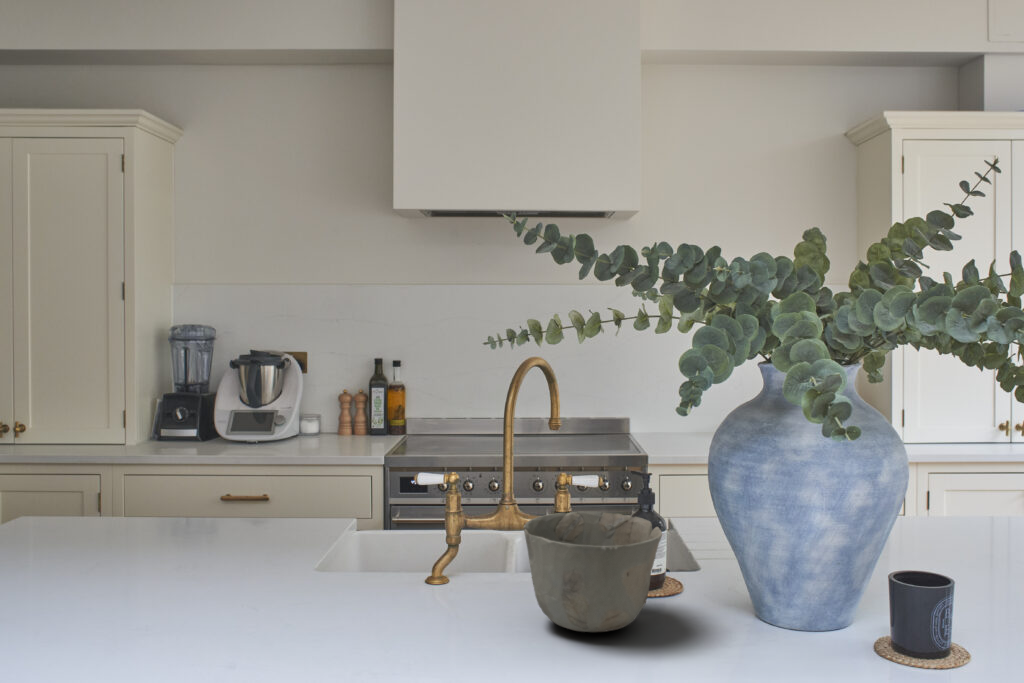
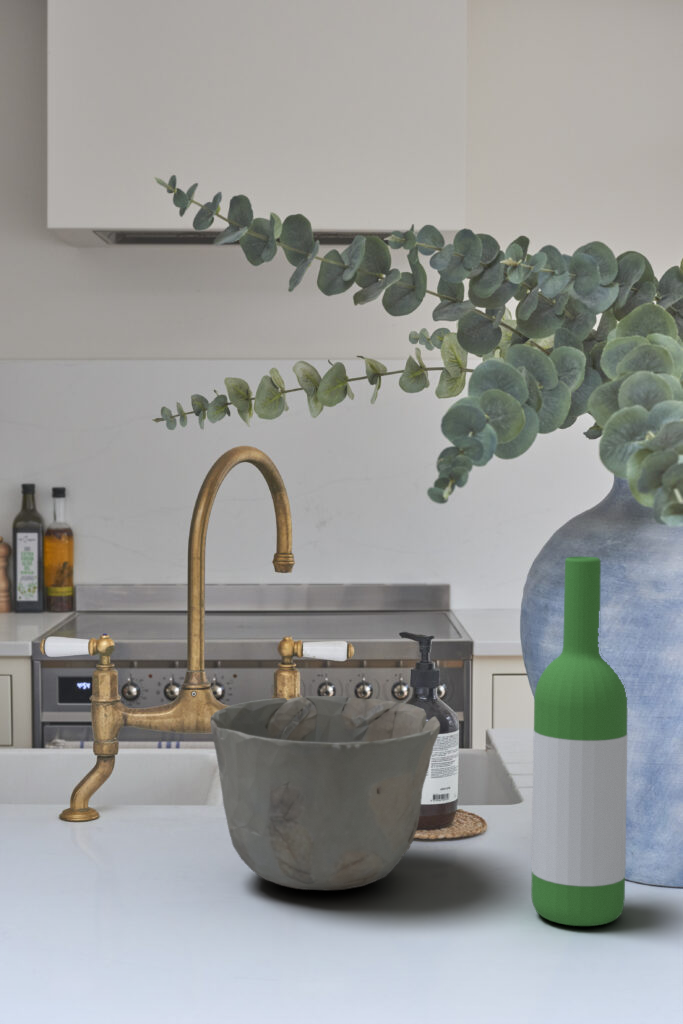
wine bottle: none [720,434,778,658] -> present [531,557,628,926]

